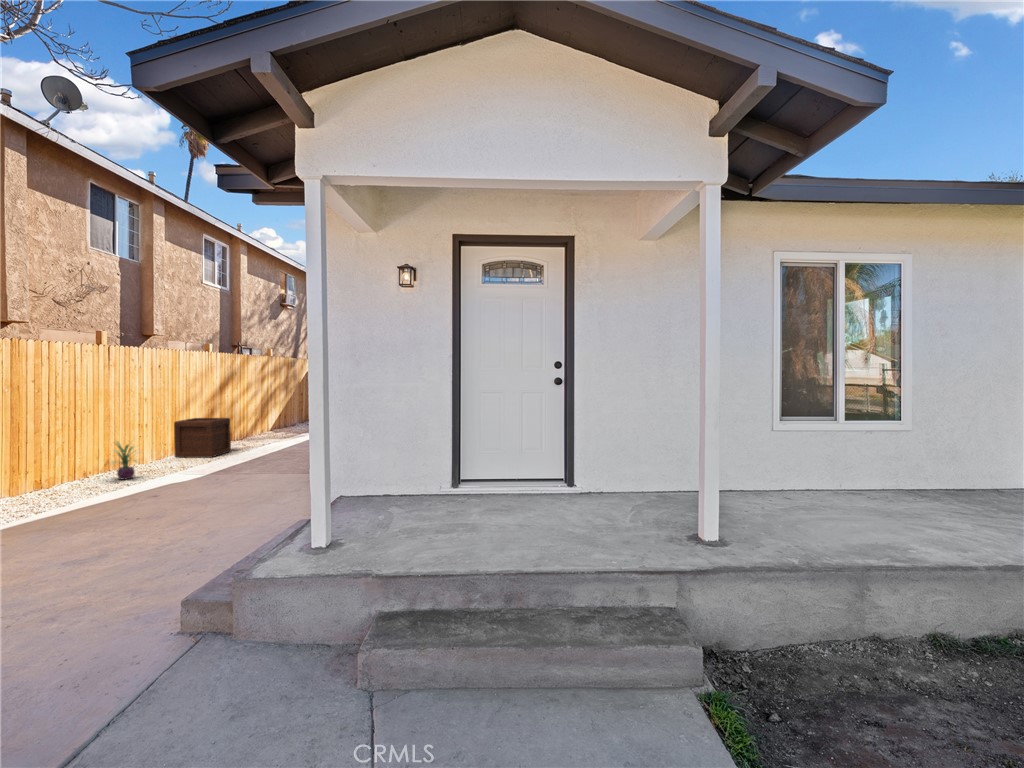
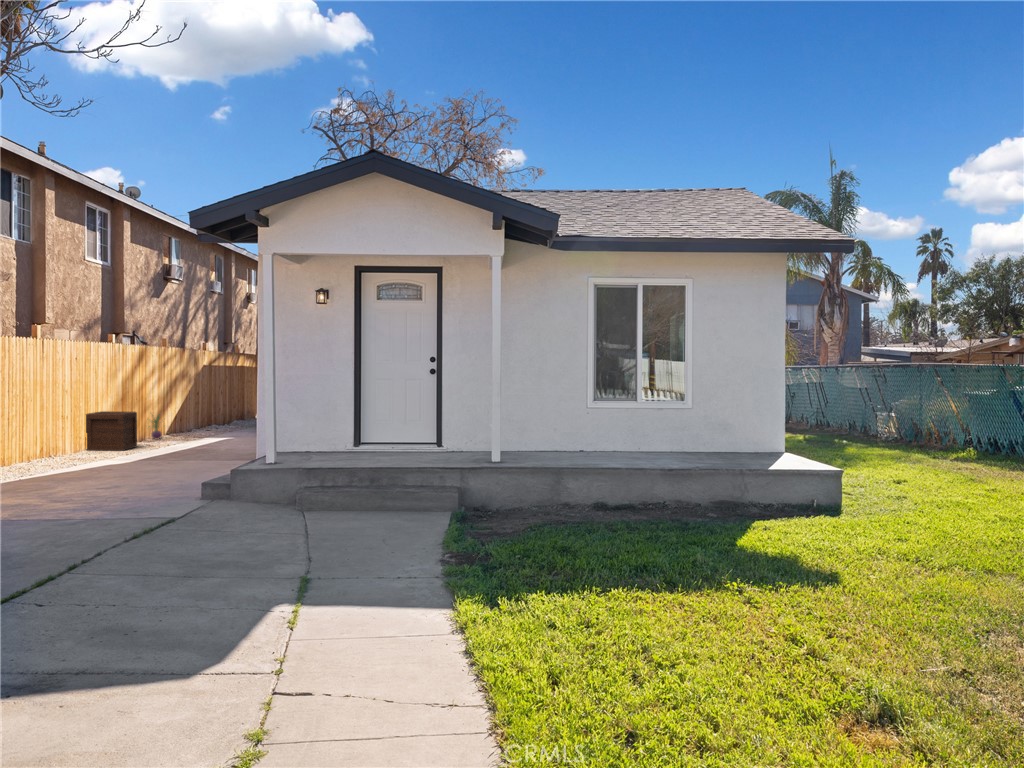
decorative plant: present [113,441,135,479] -> present [151,414,162,439]

